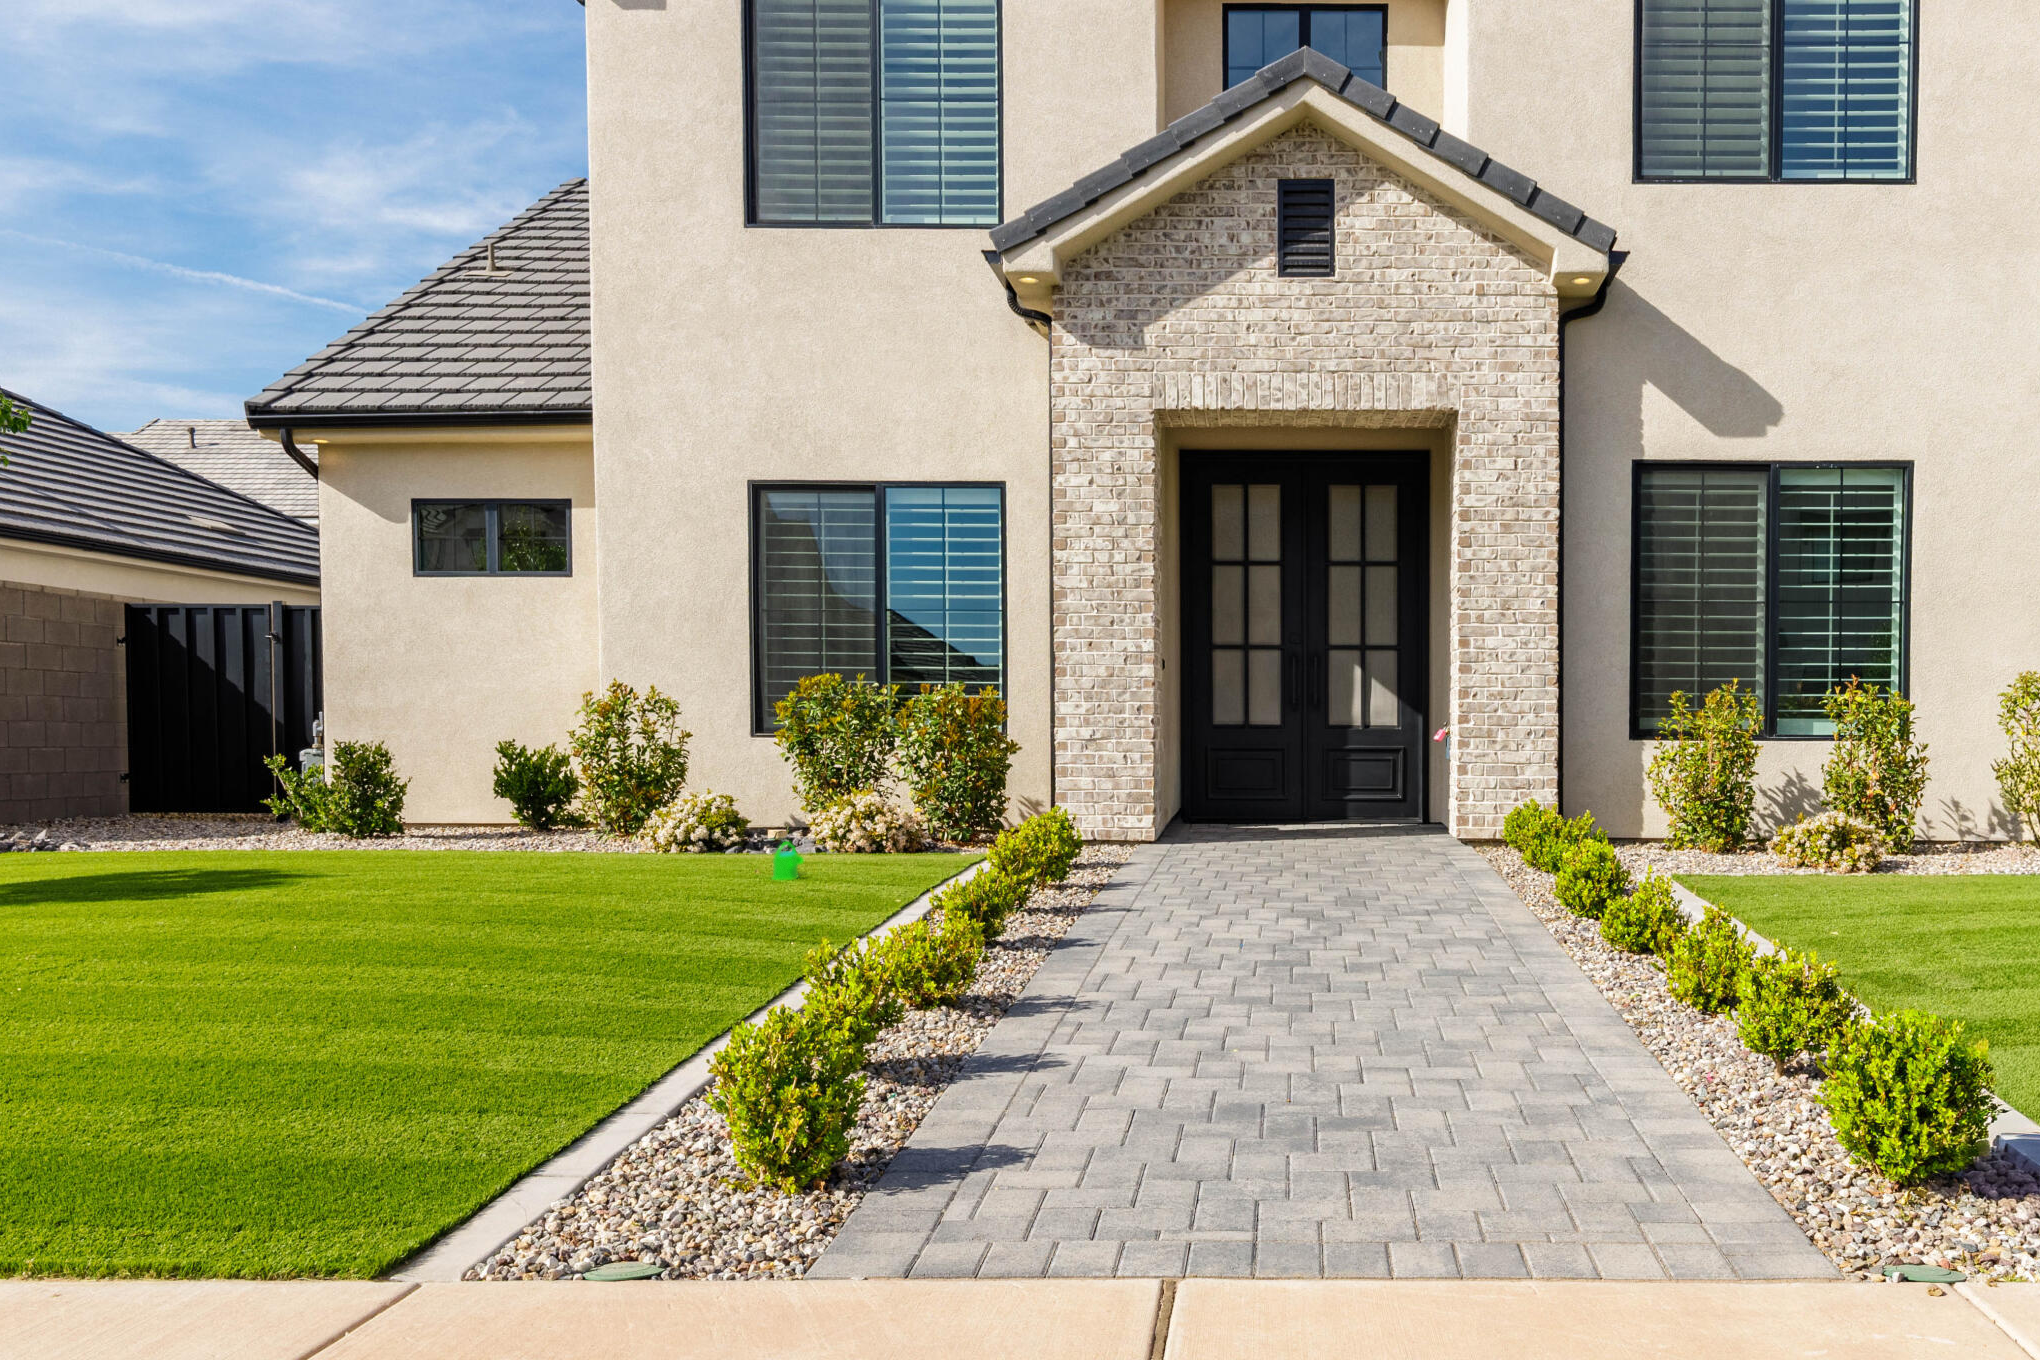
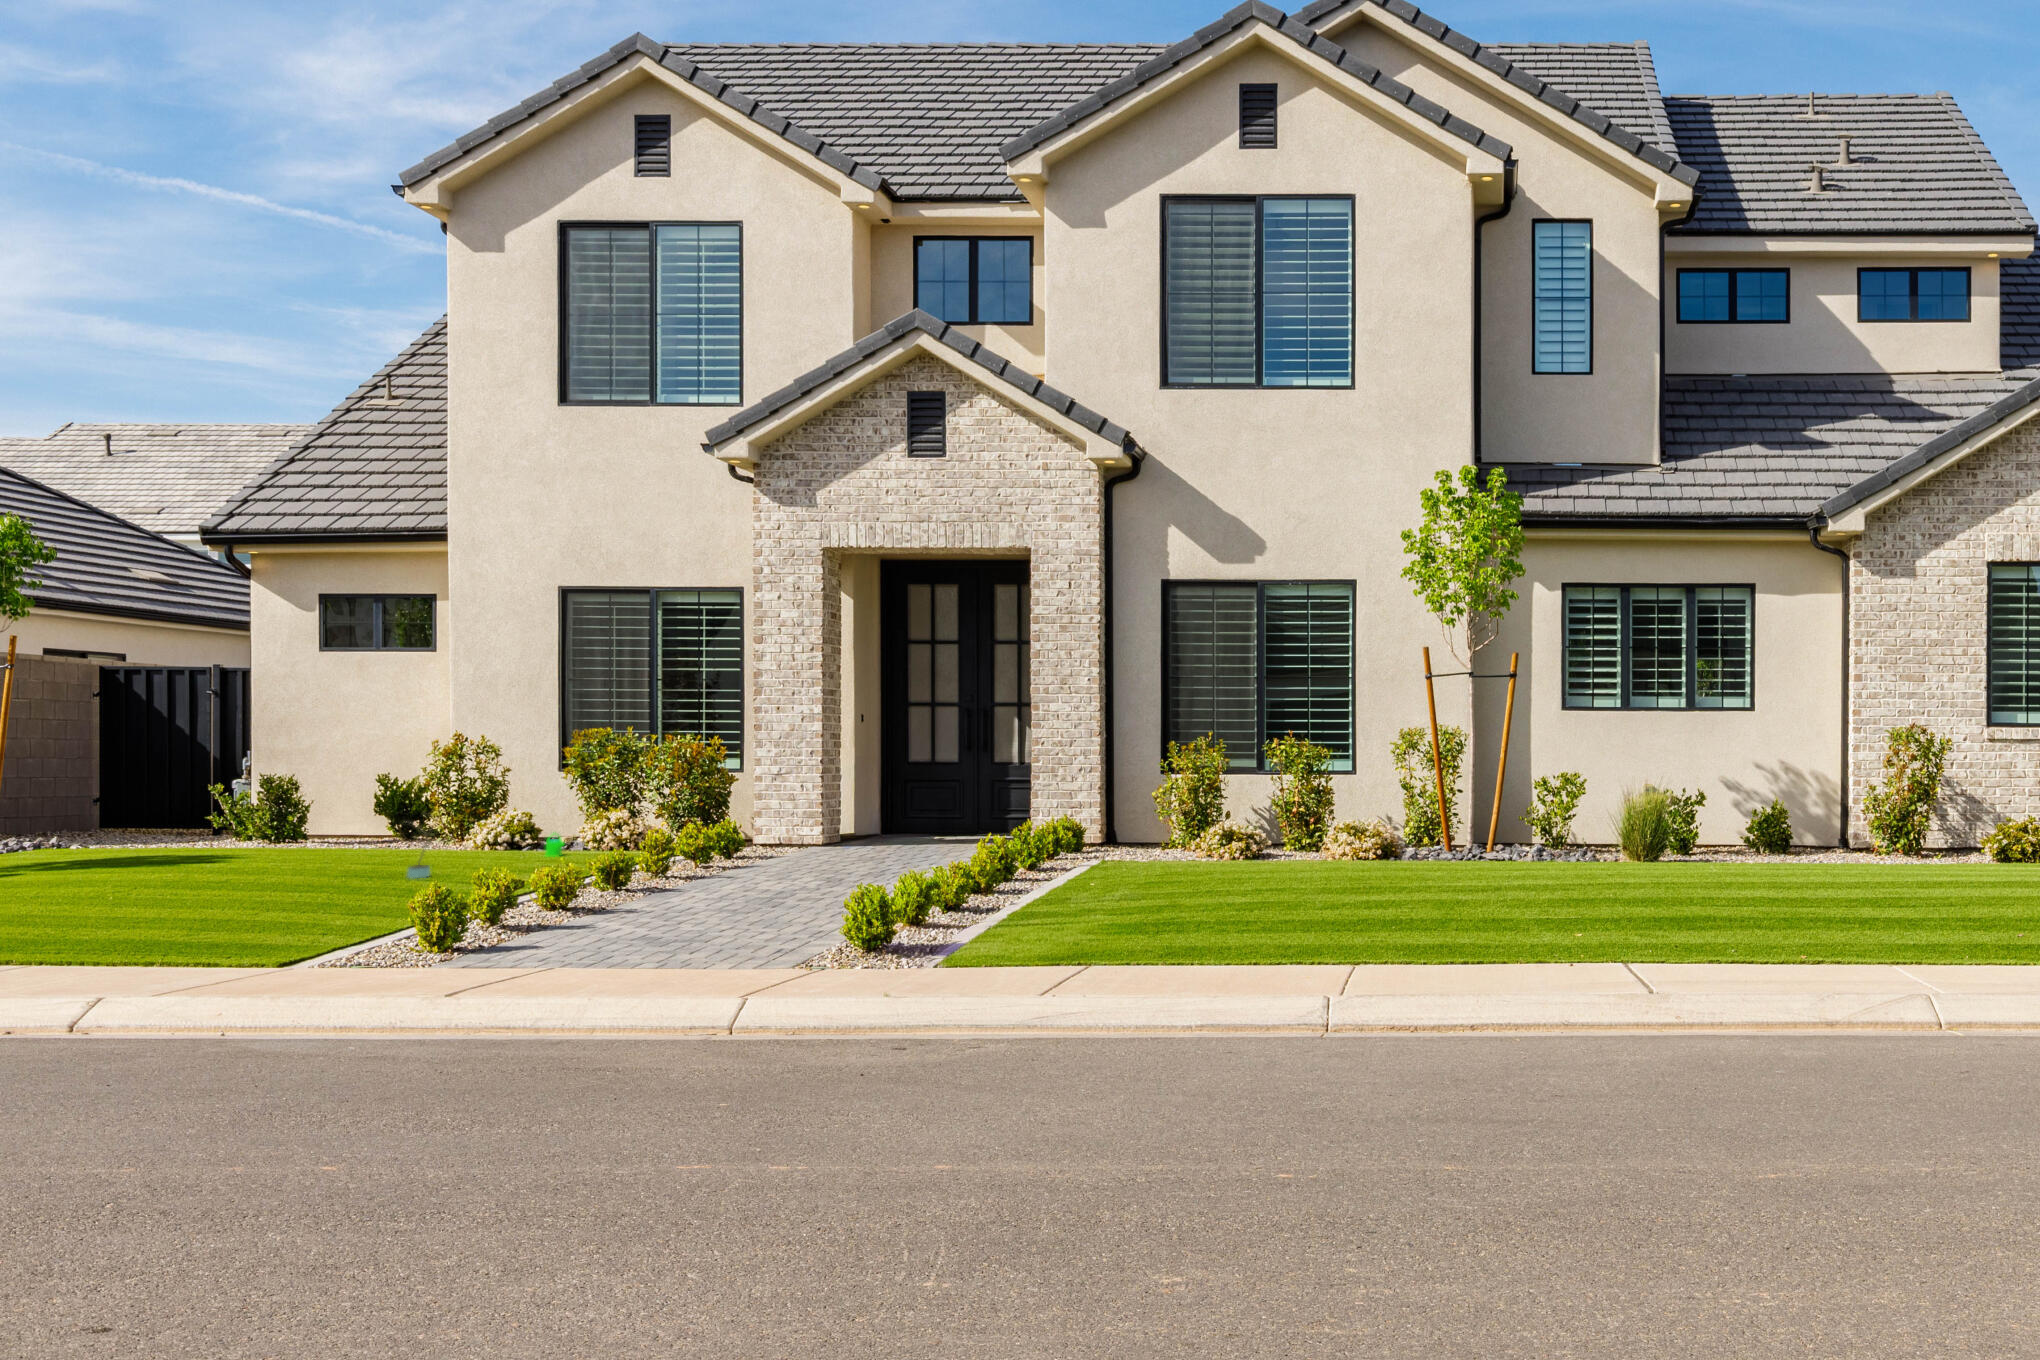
potted plant: none [577,832,646,949] -> present [408,831,434,878]

